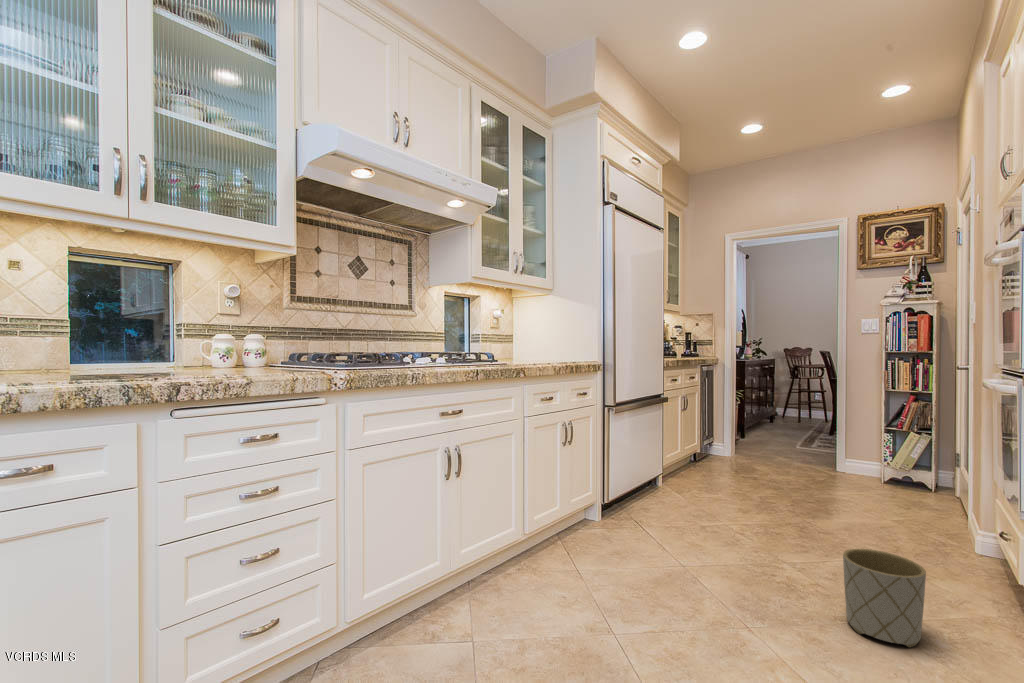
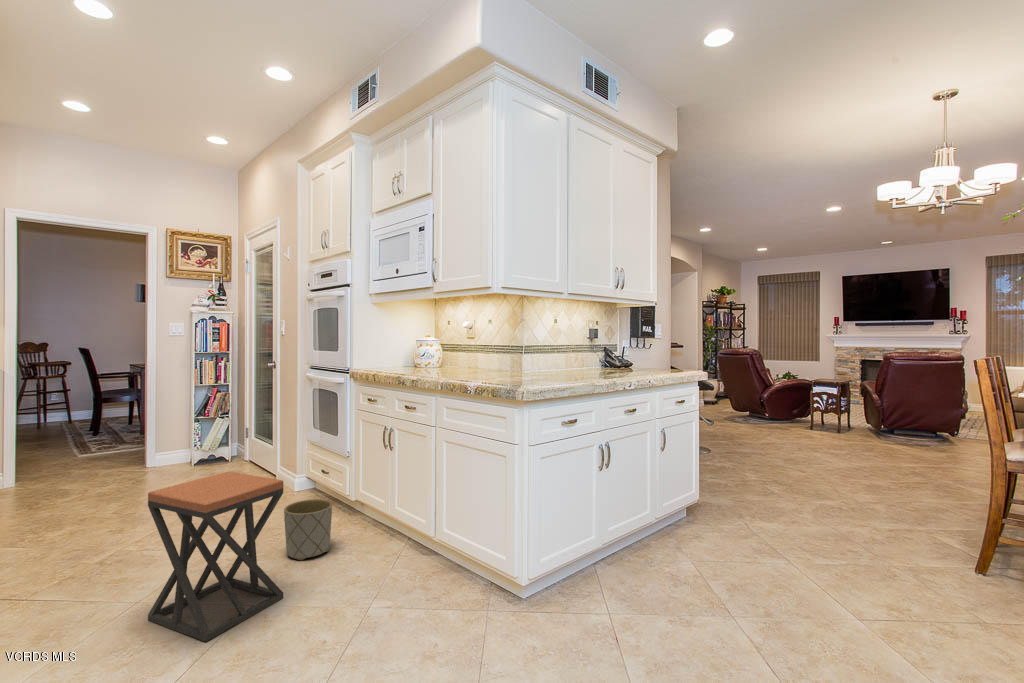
stool: none [664,464,781,655] -> present [148,472,283,642]

